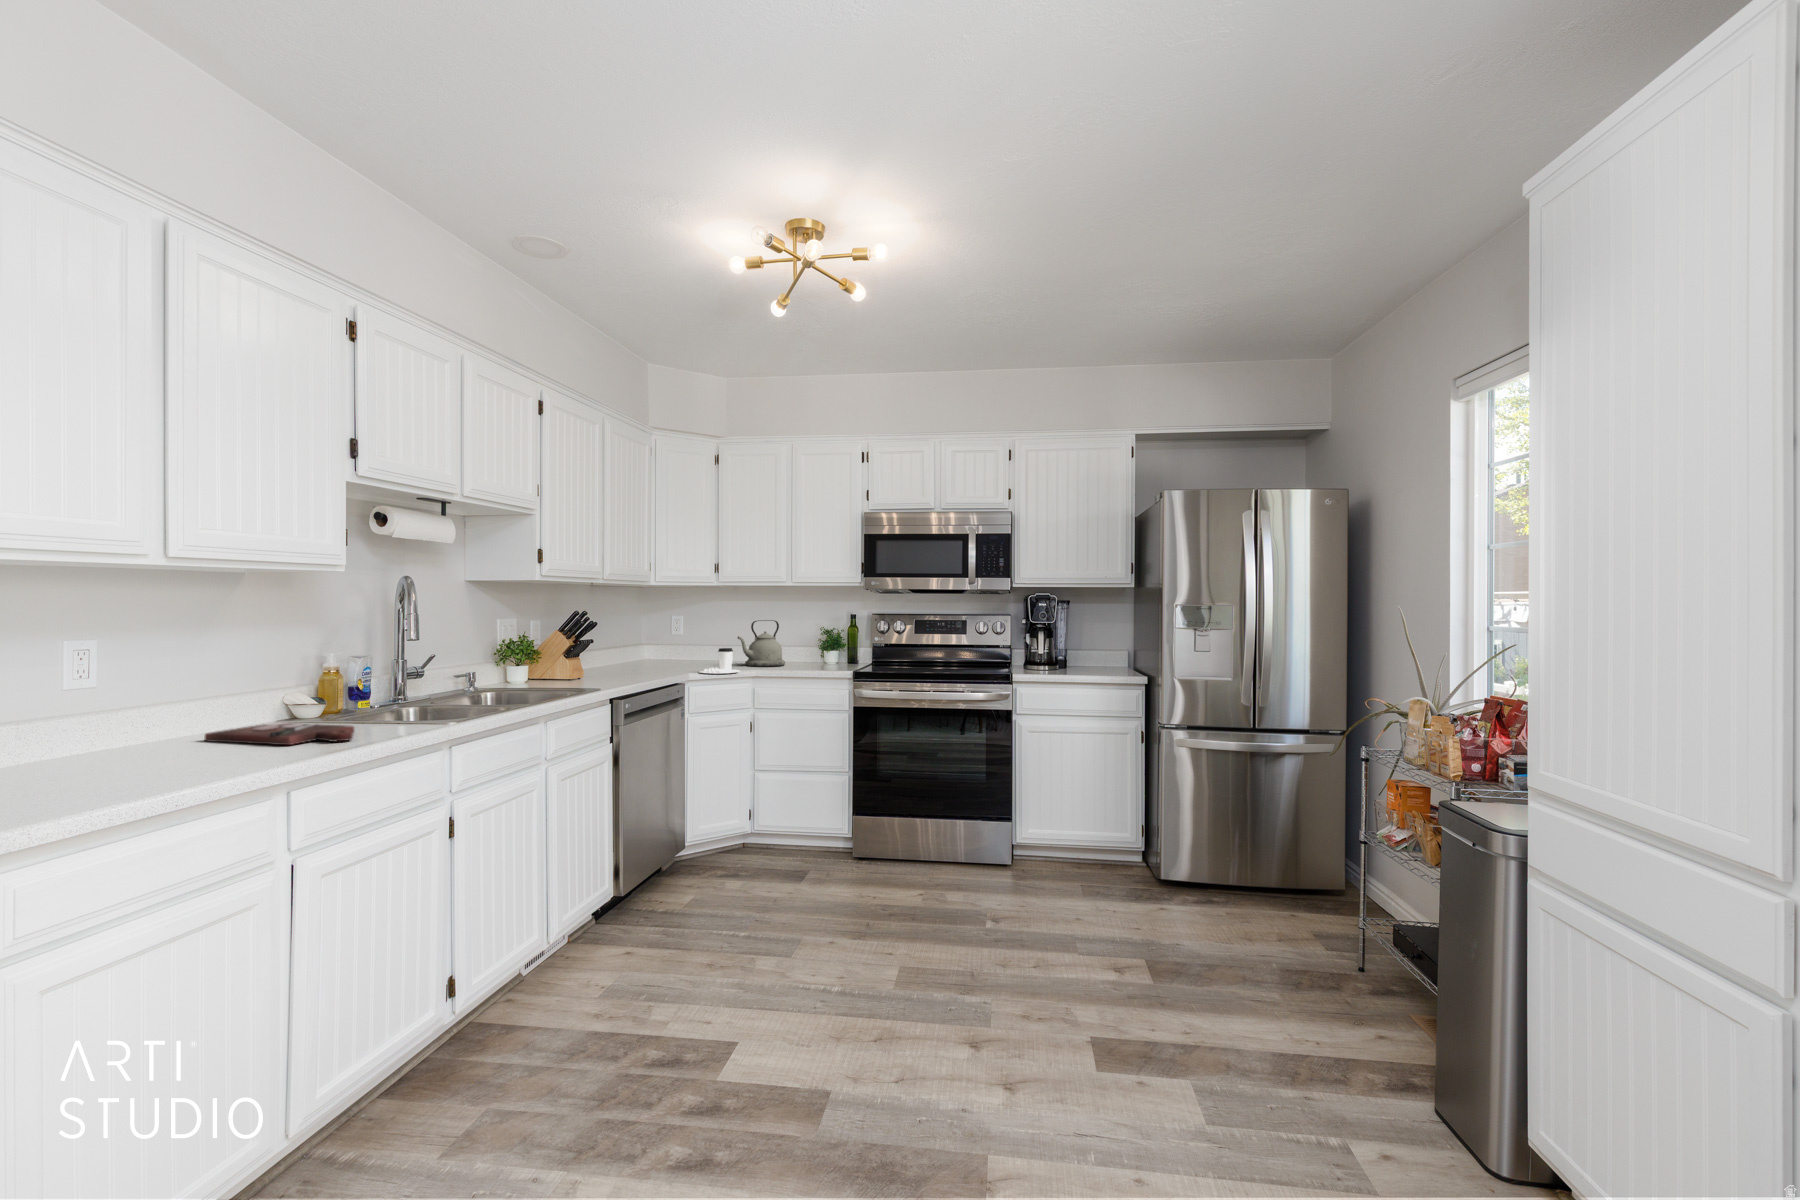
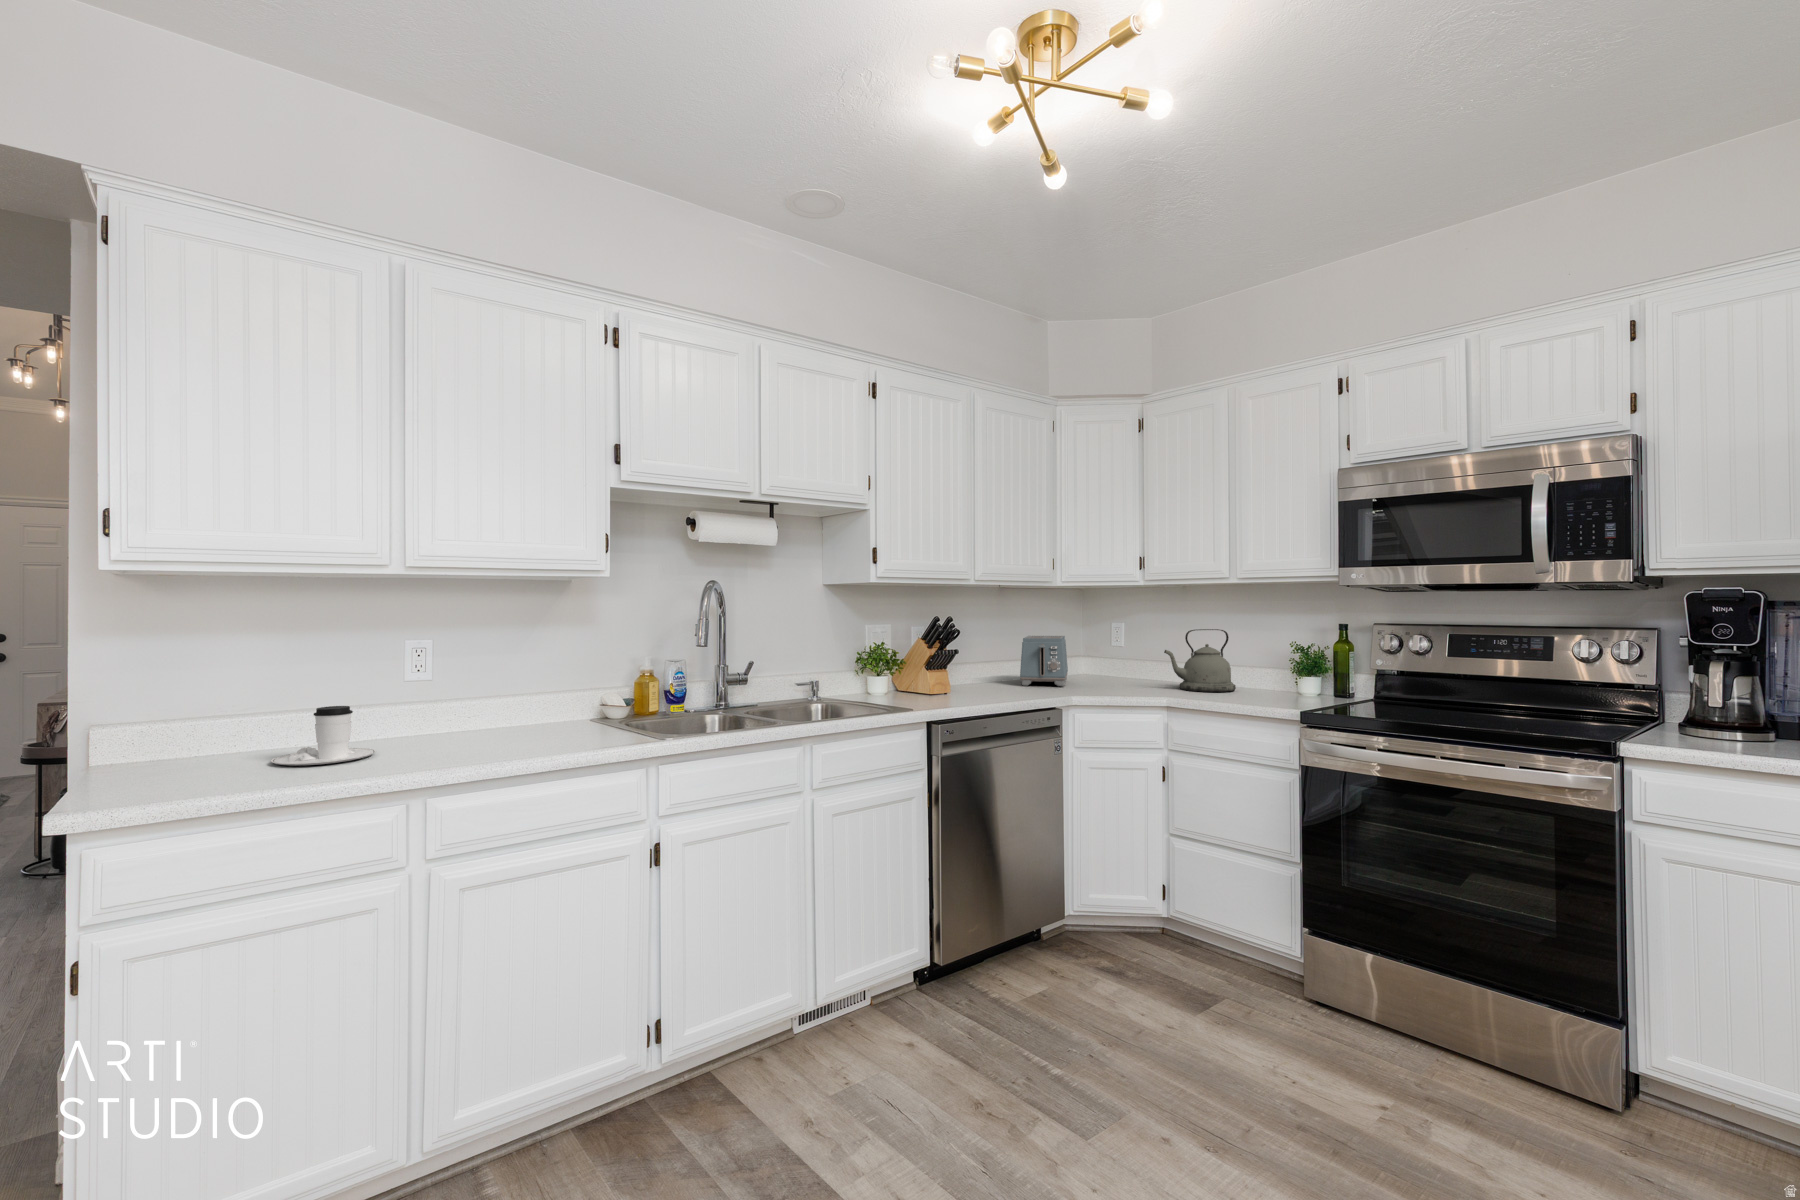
toaster: none [614,628,663,670] -> present [1020,636,1068,686]
coffee cup: present [700,648,740,674] -> present [271,706,376,765]
cutting board: present [205,722,354,745] -> none [464,724,560,753]

